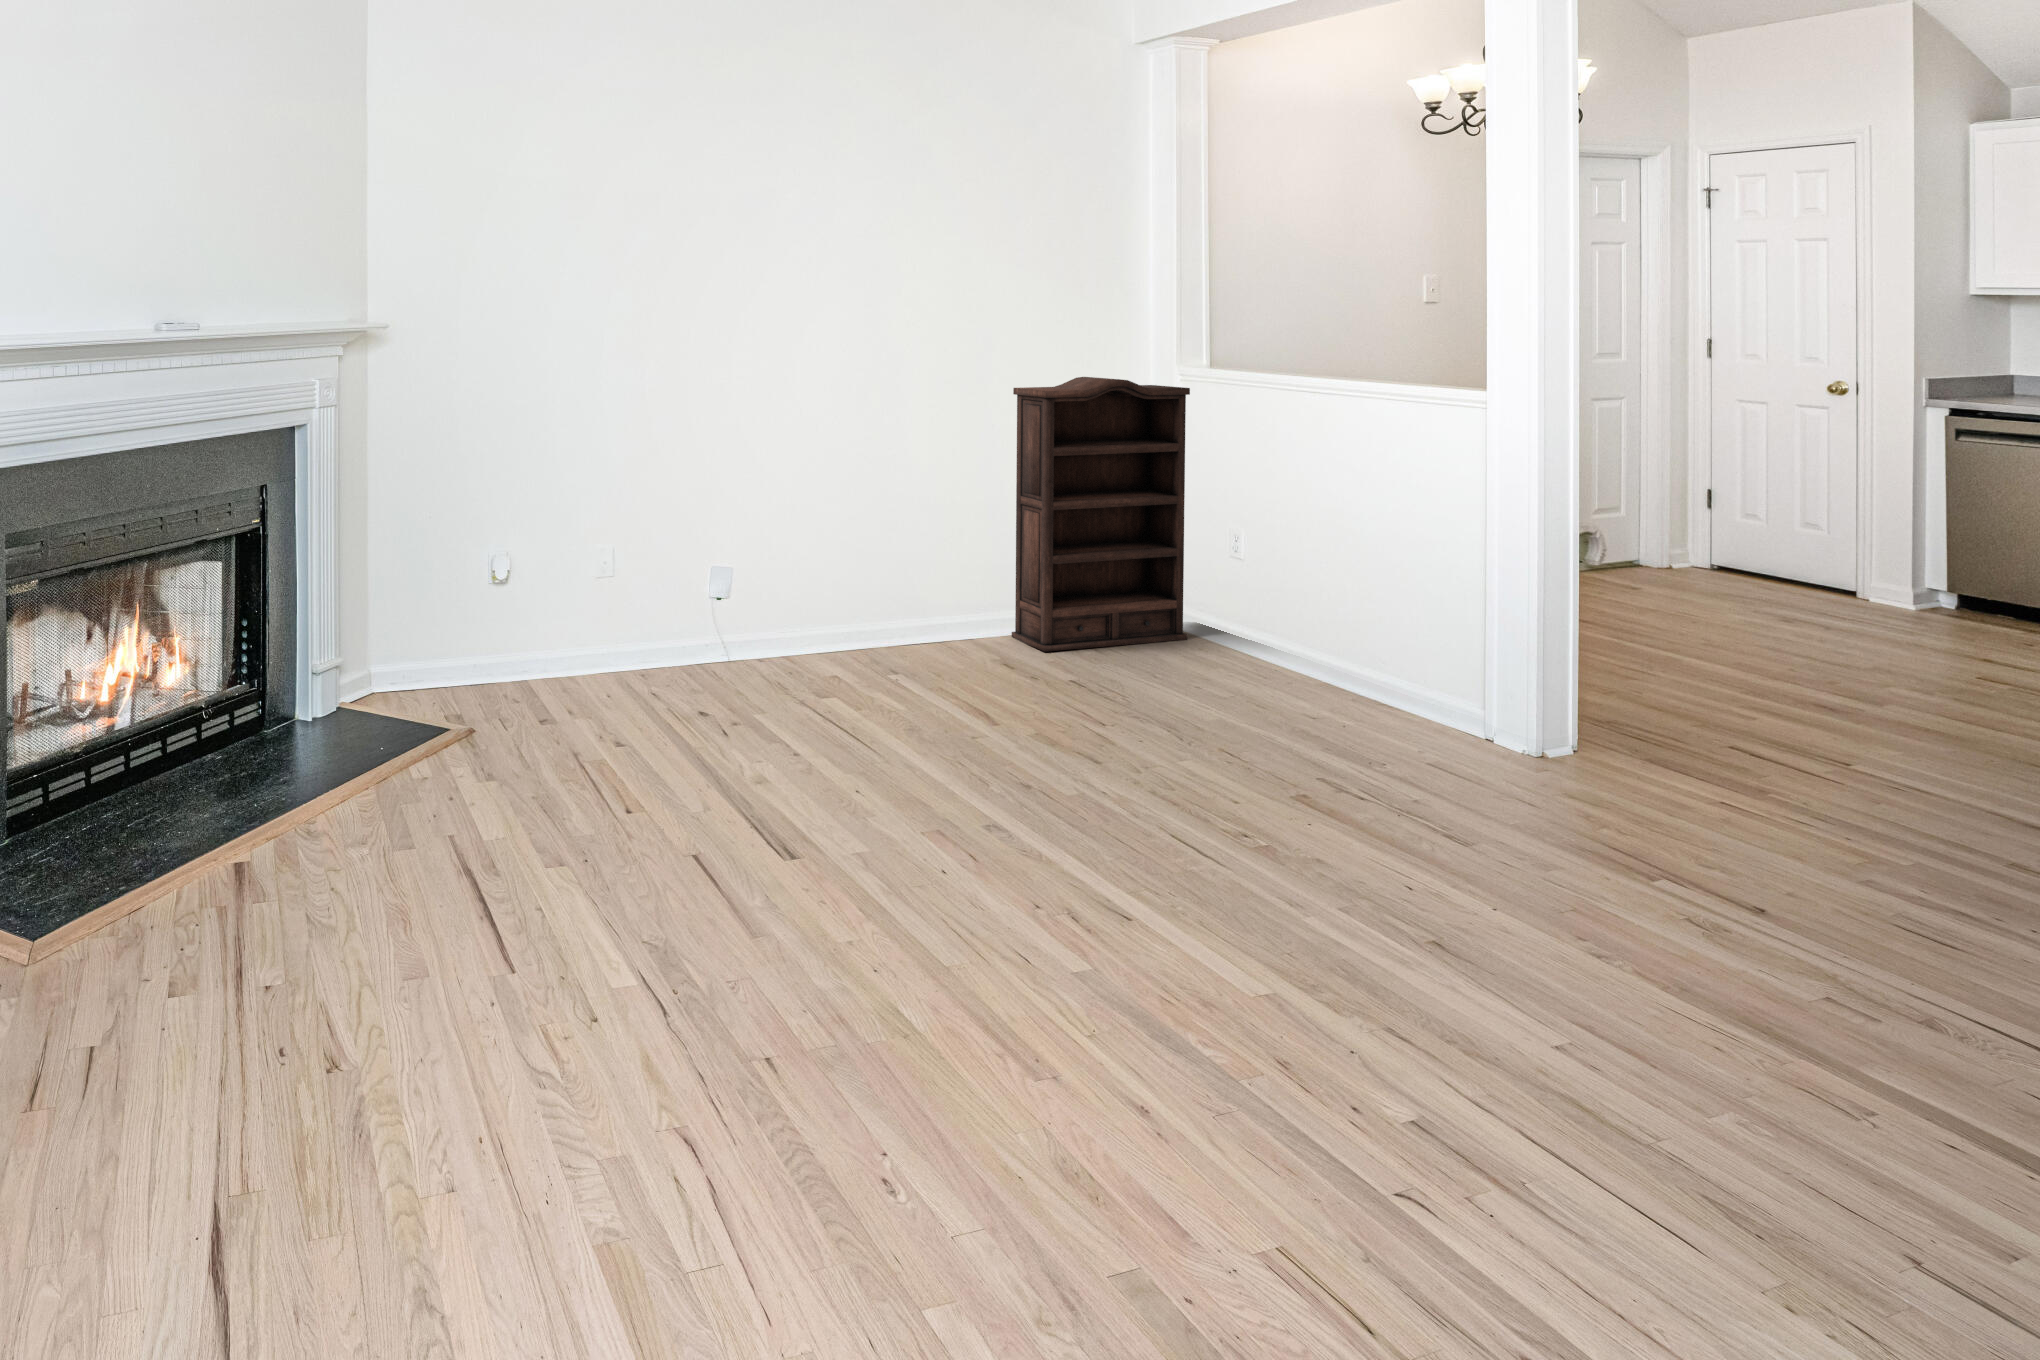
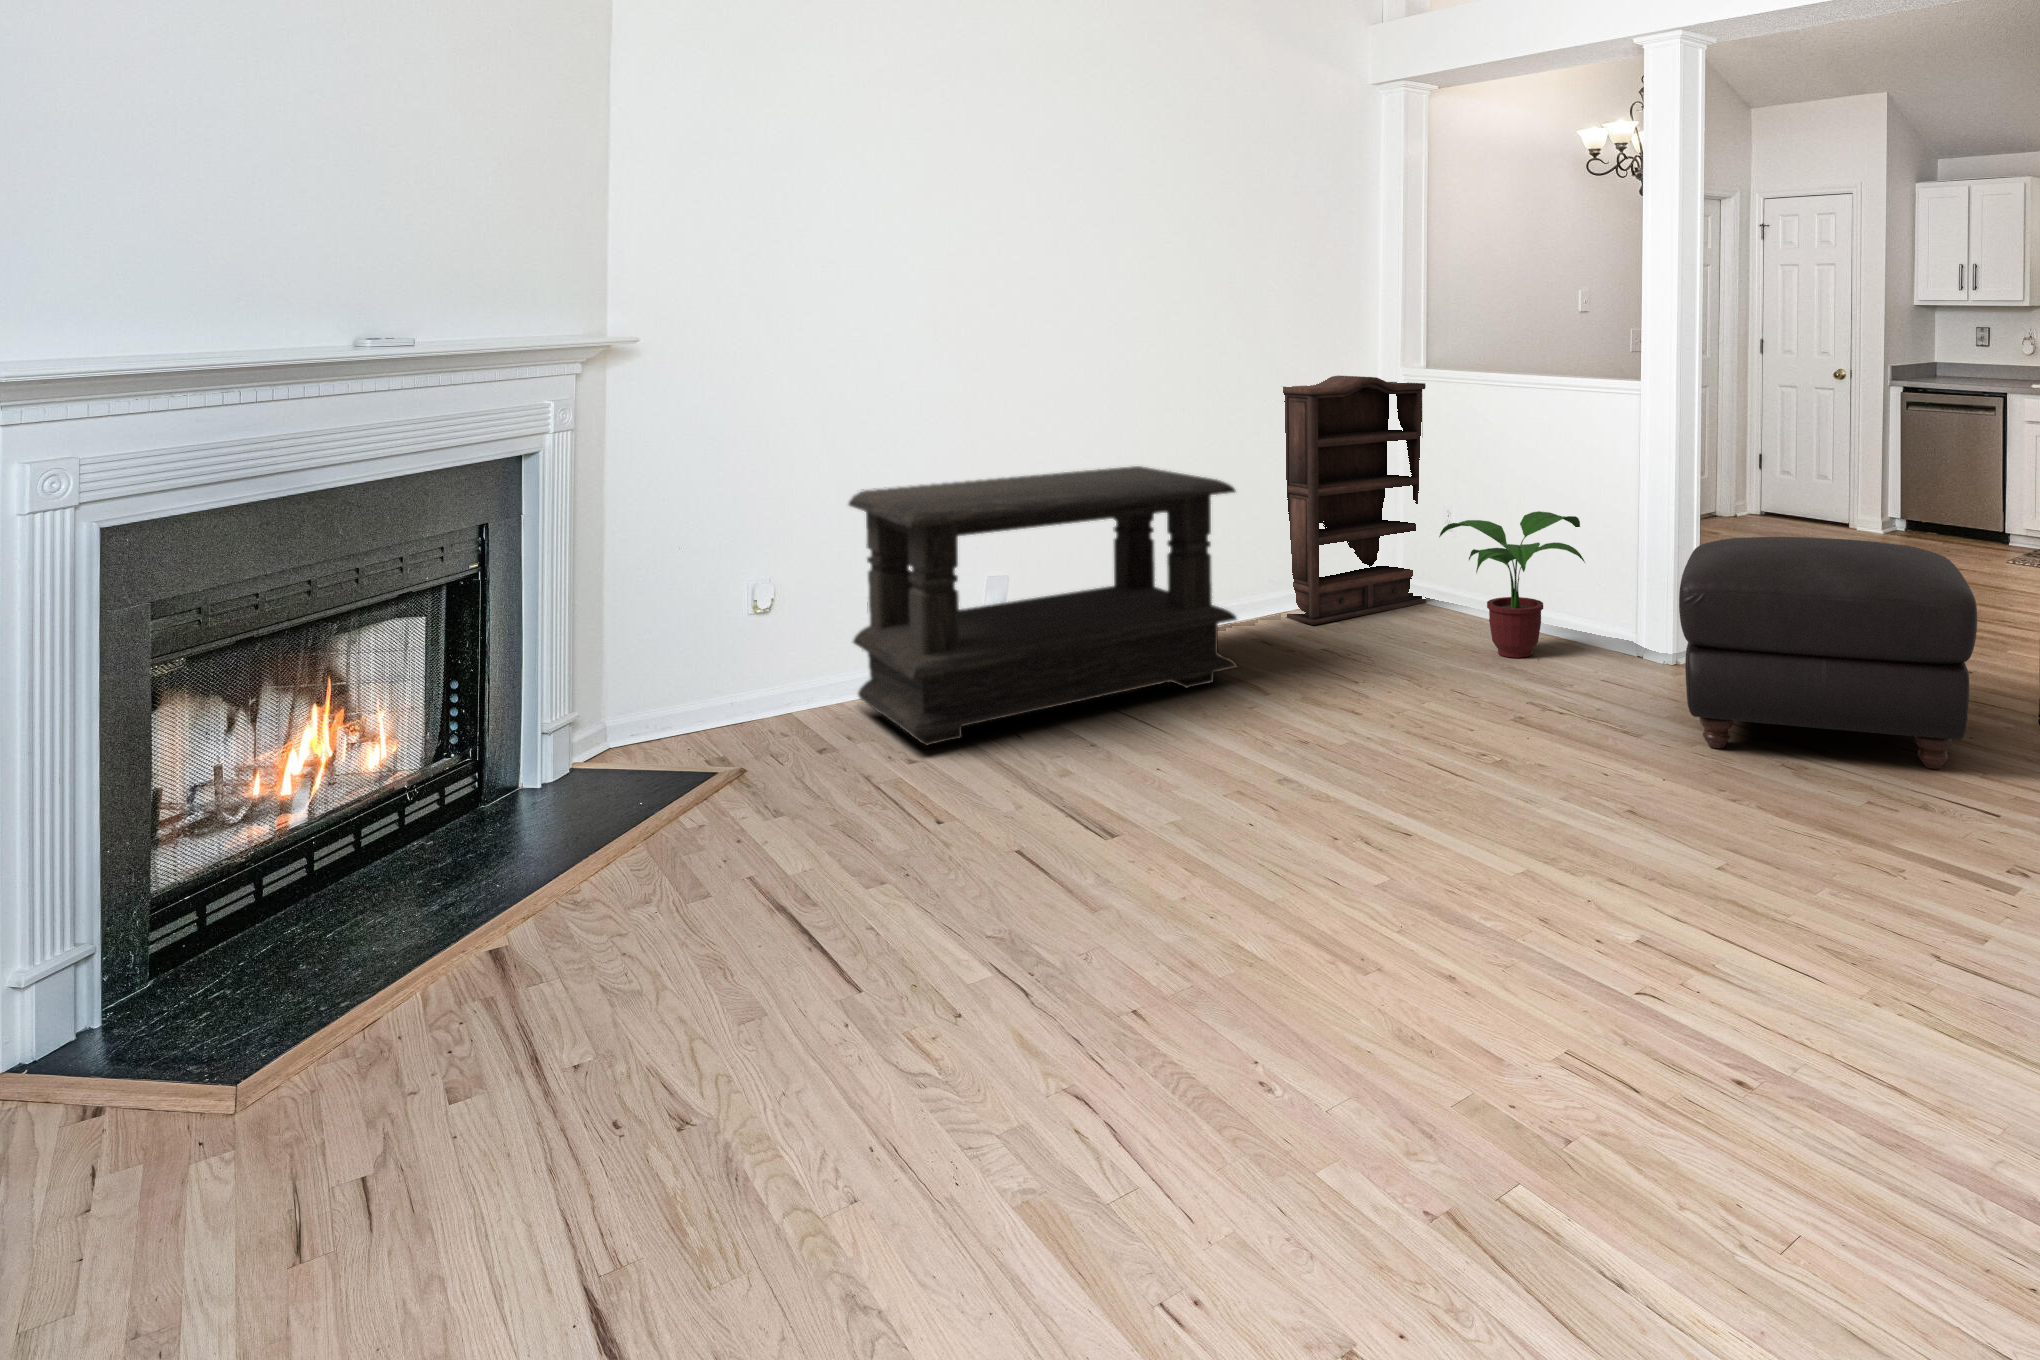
coffee table: none [564,467,945,730] -> present [849,466,1237,746]
potted plant: none [1194,547,1383,721] -> present [1439,511,1585,658]
ottoman: none [1495,606,2016,978] -> present [1679,537,1977,769]

